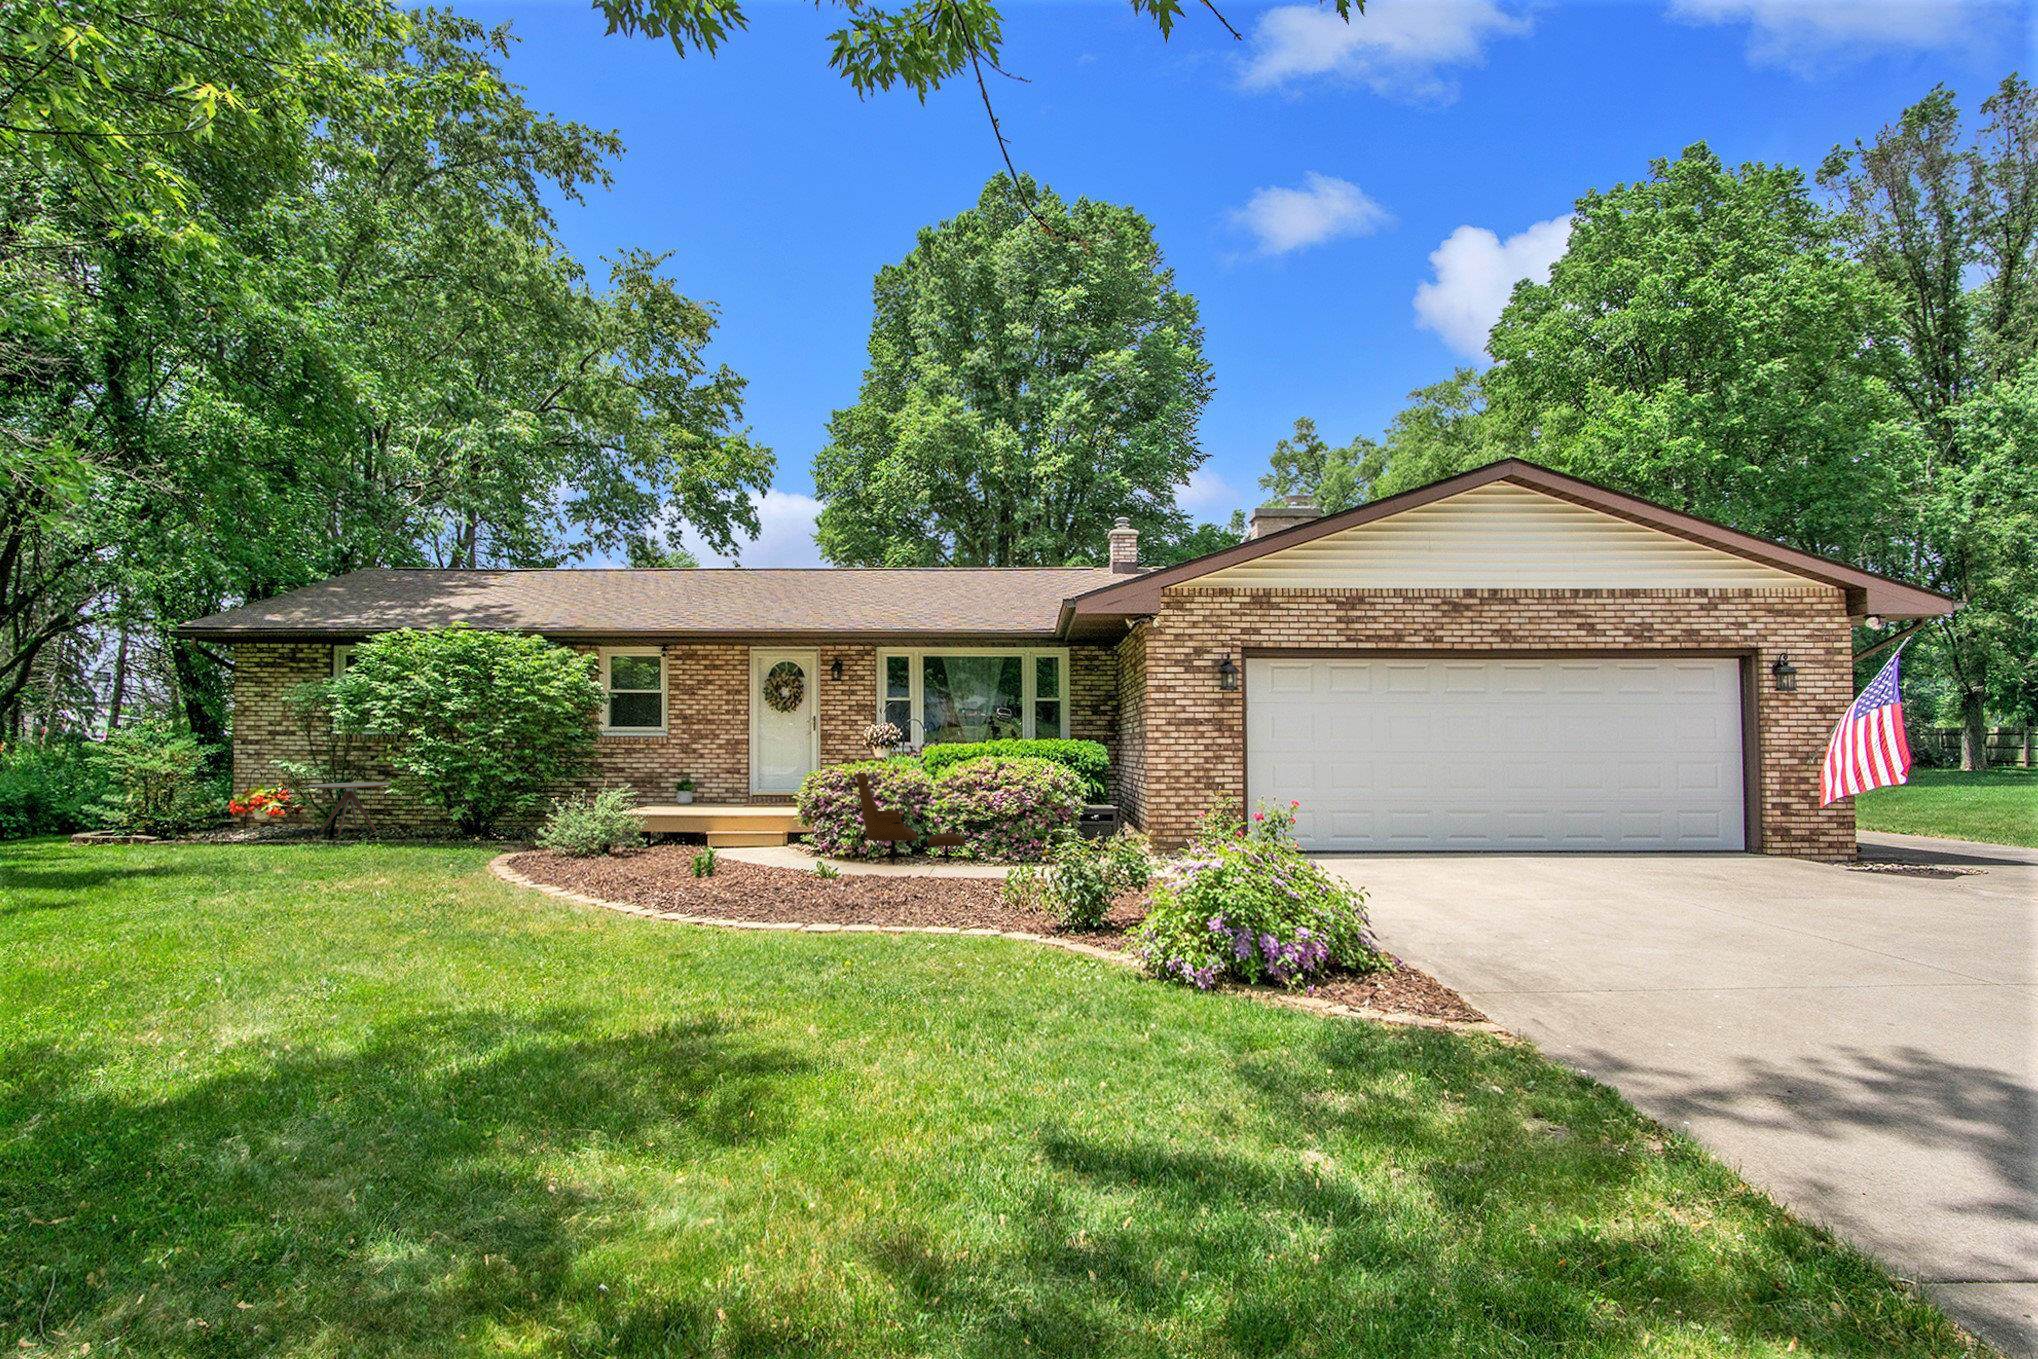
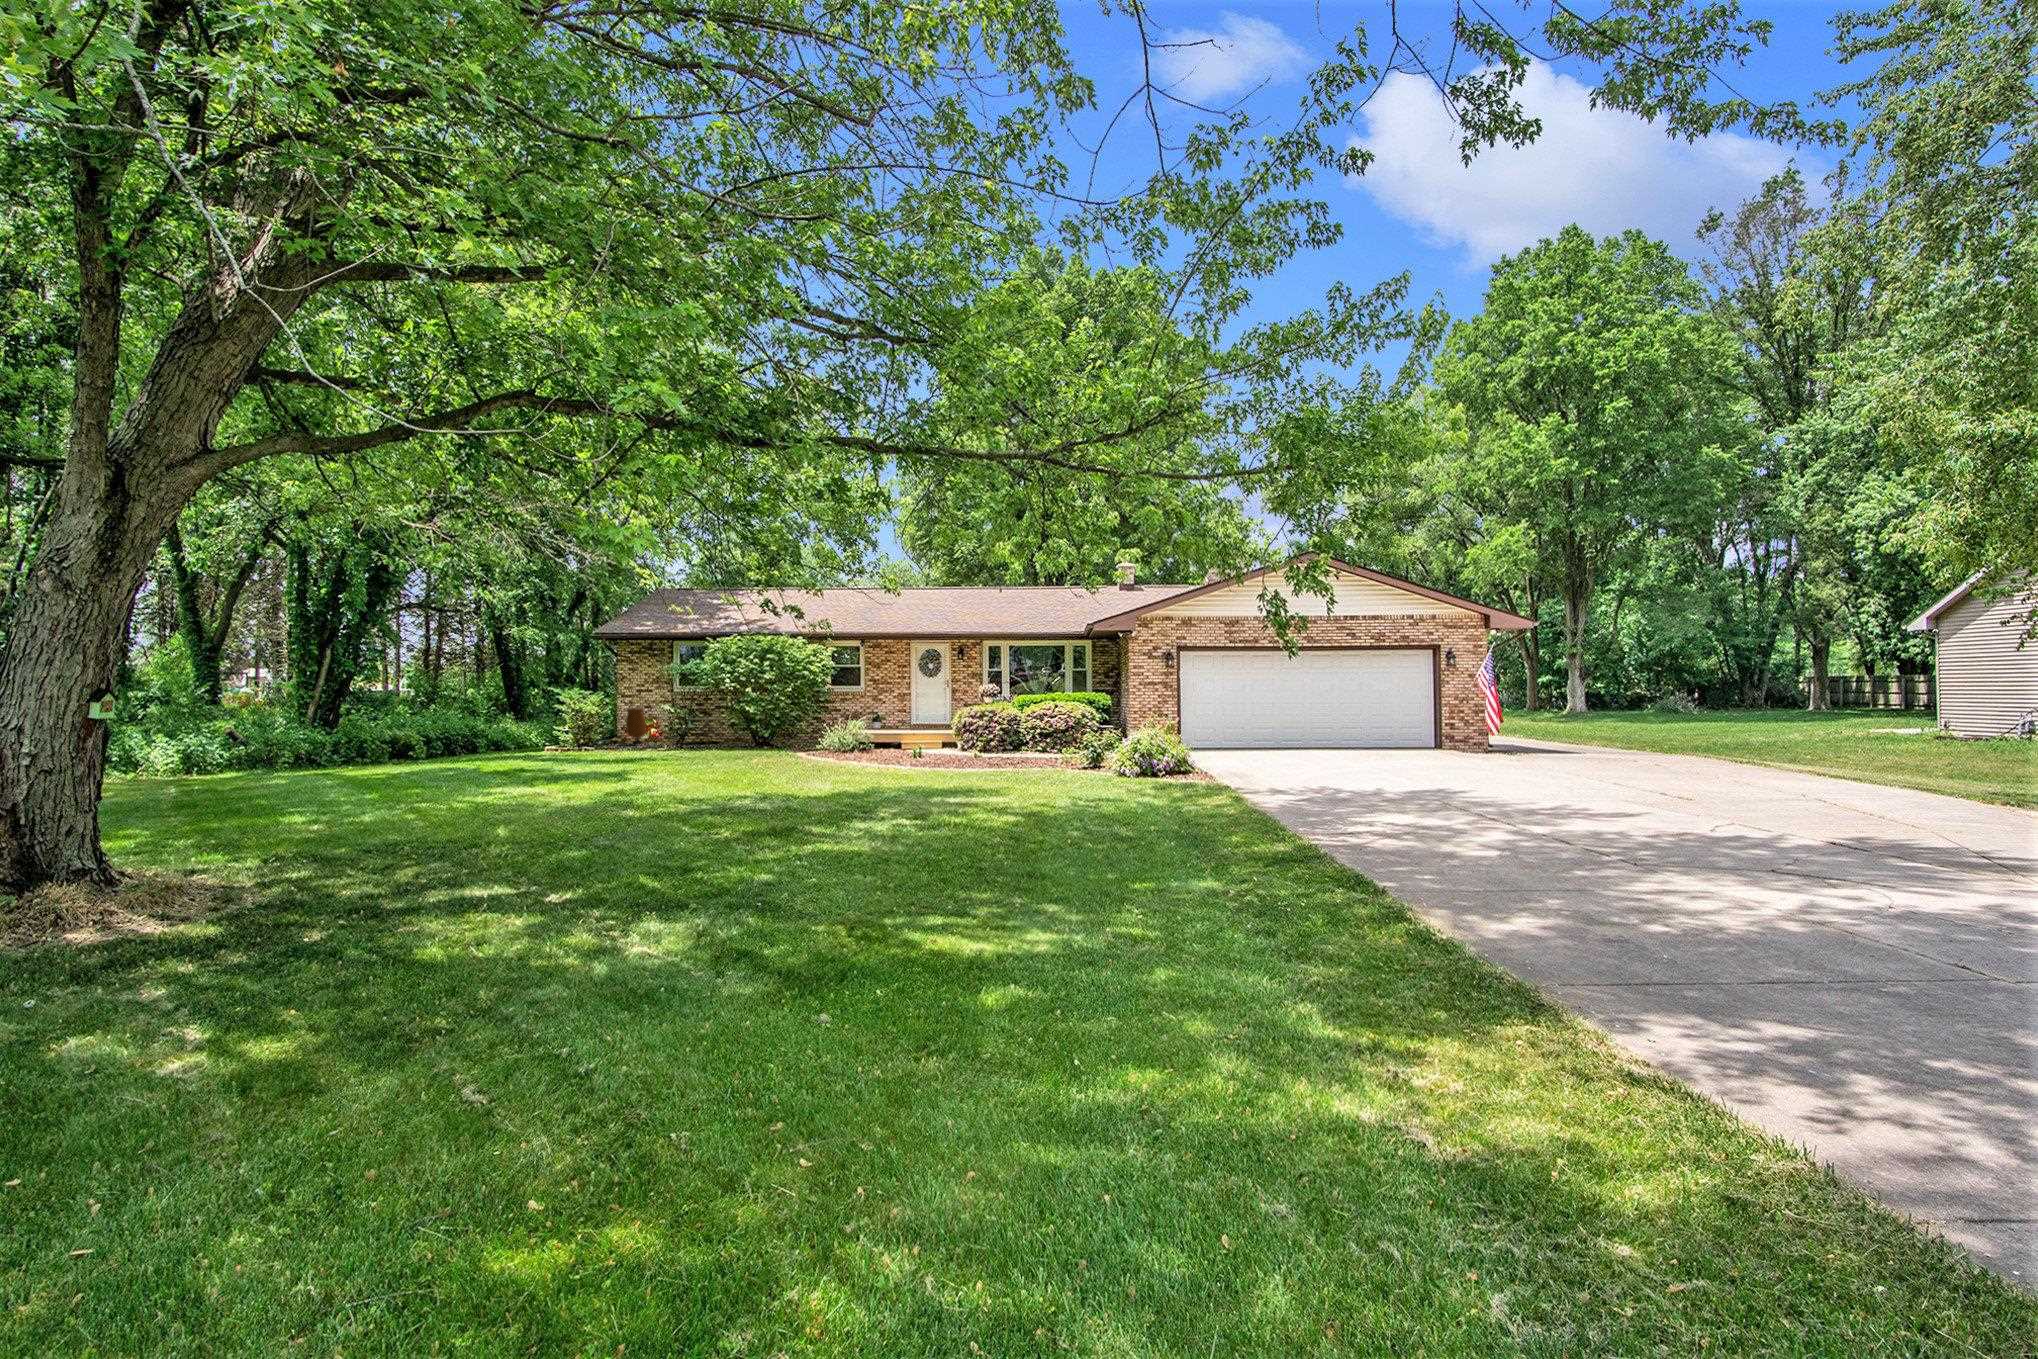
lounge chair: present [856,773,966,865] -> present [626,708,648,744]

